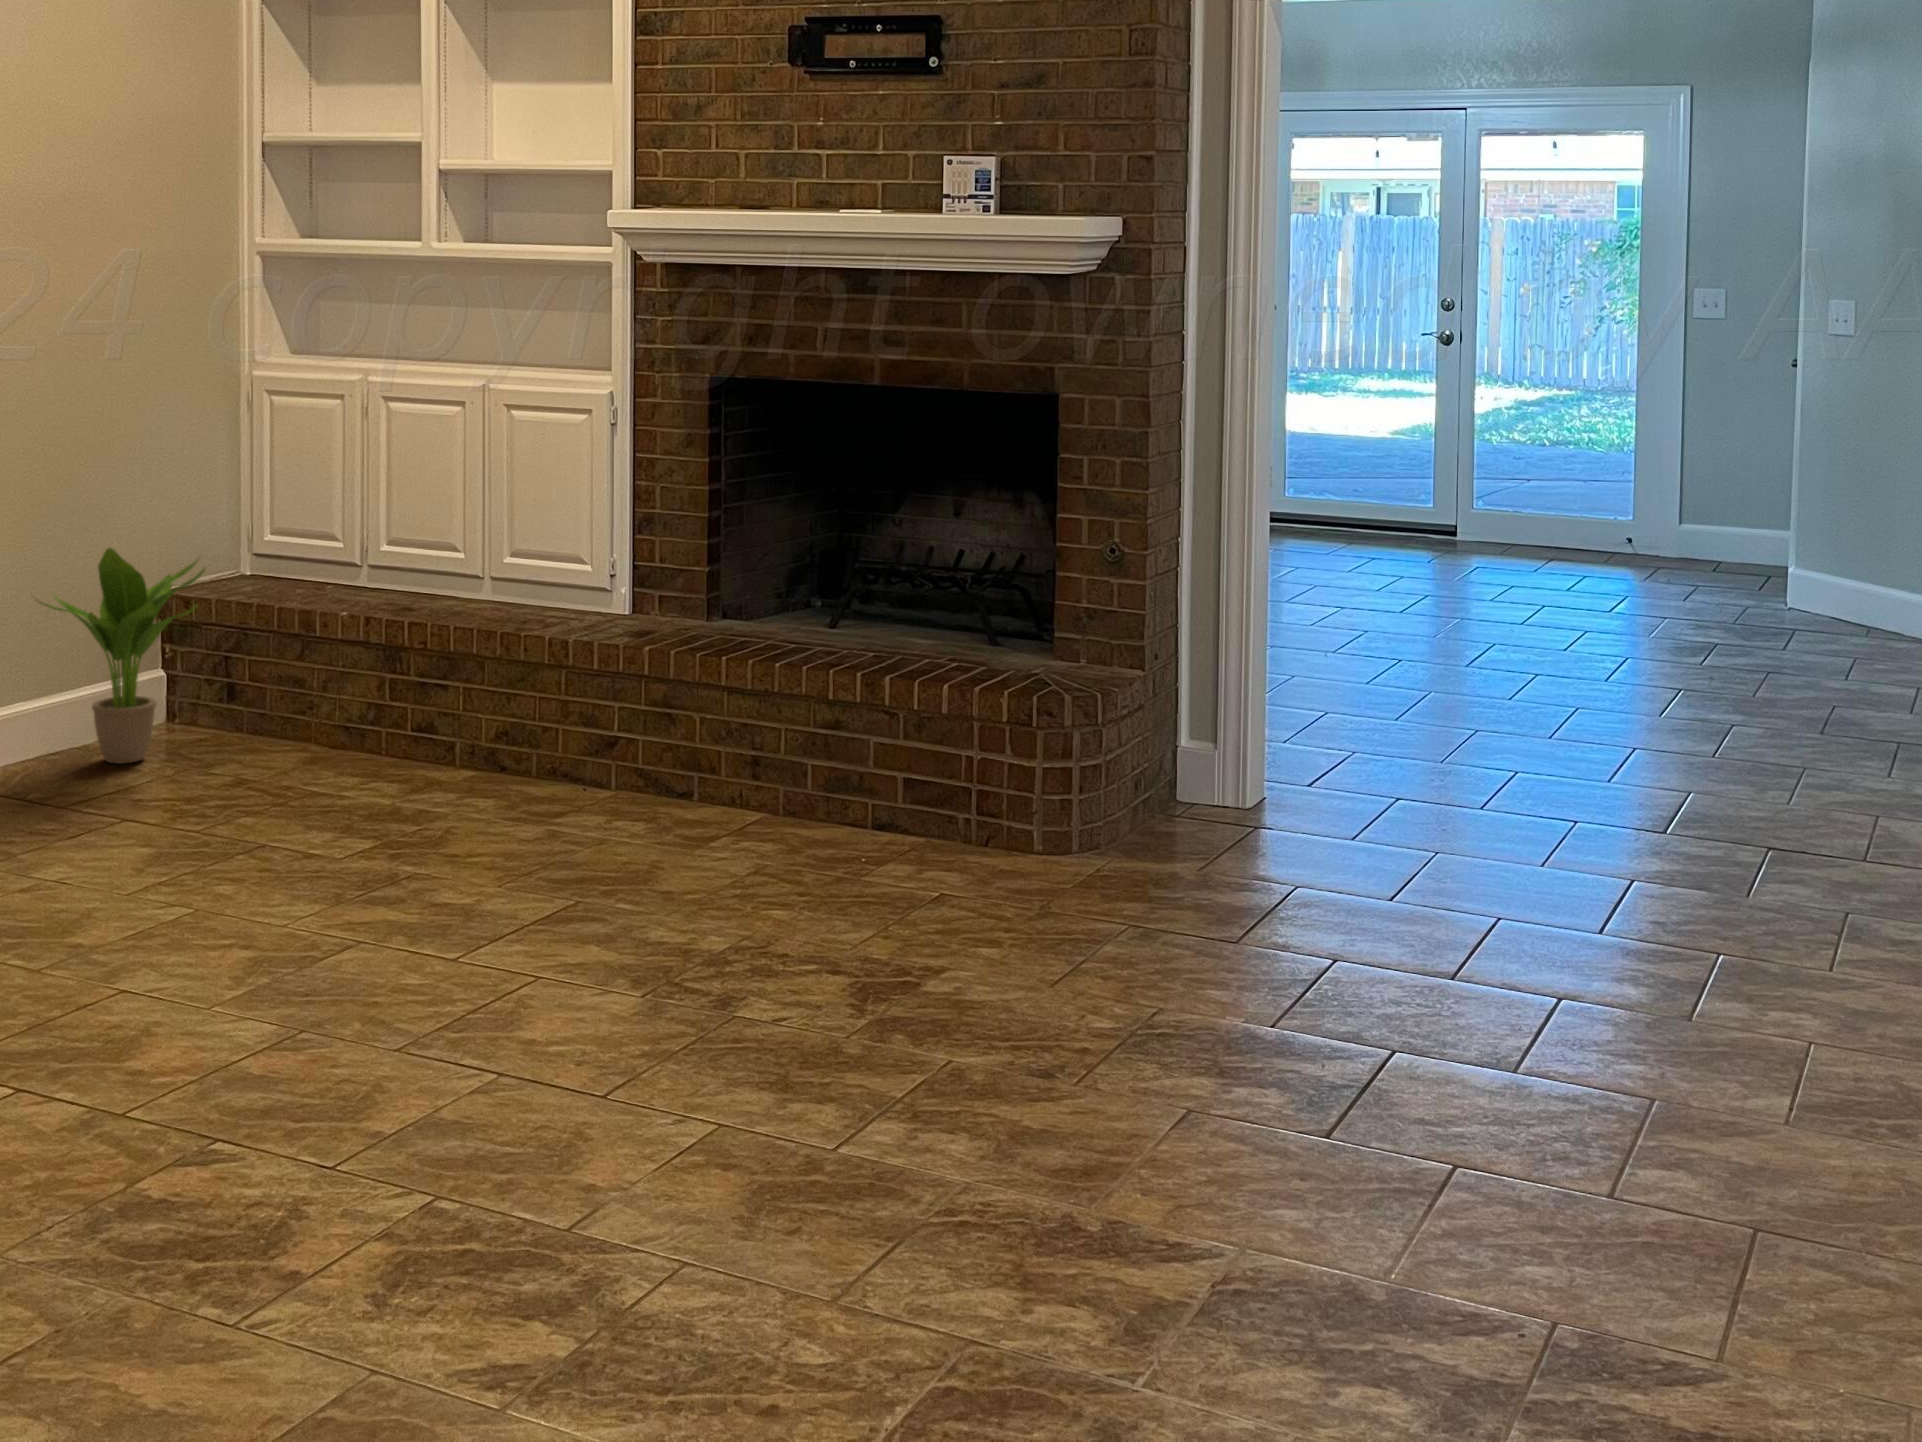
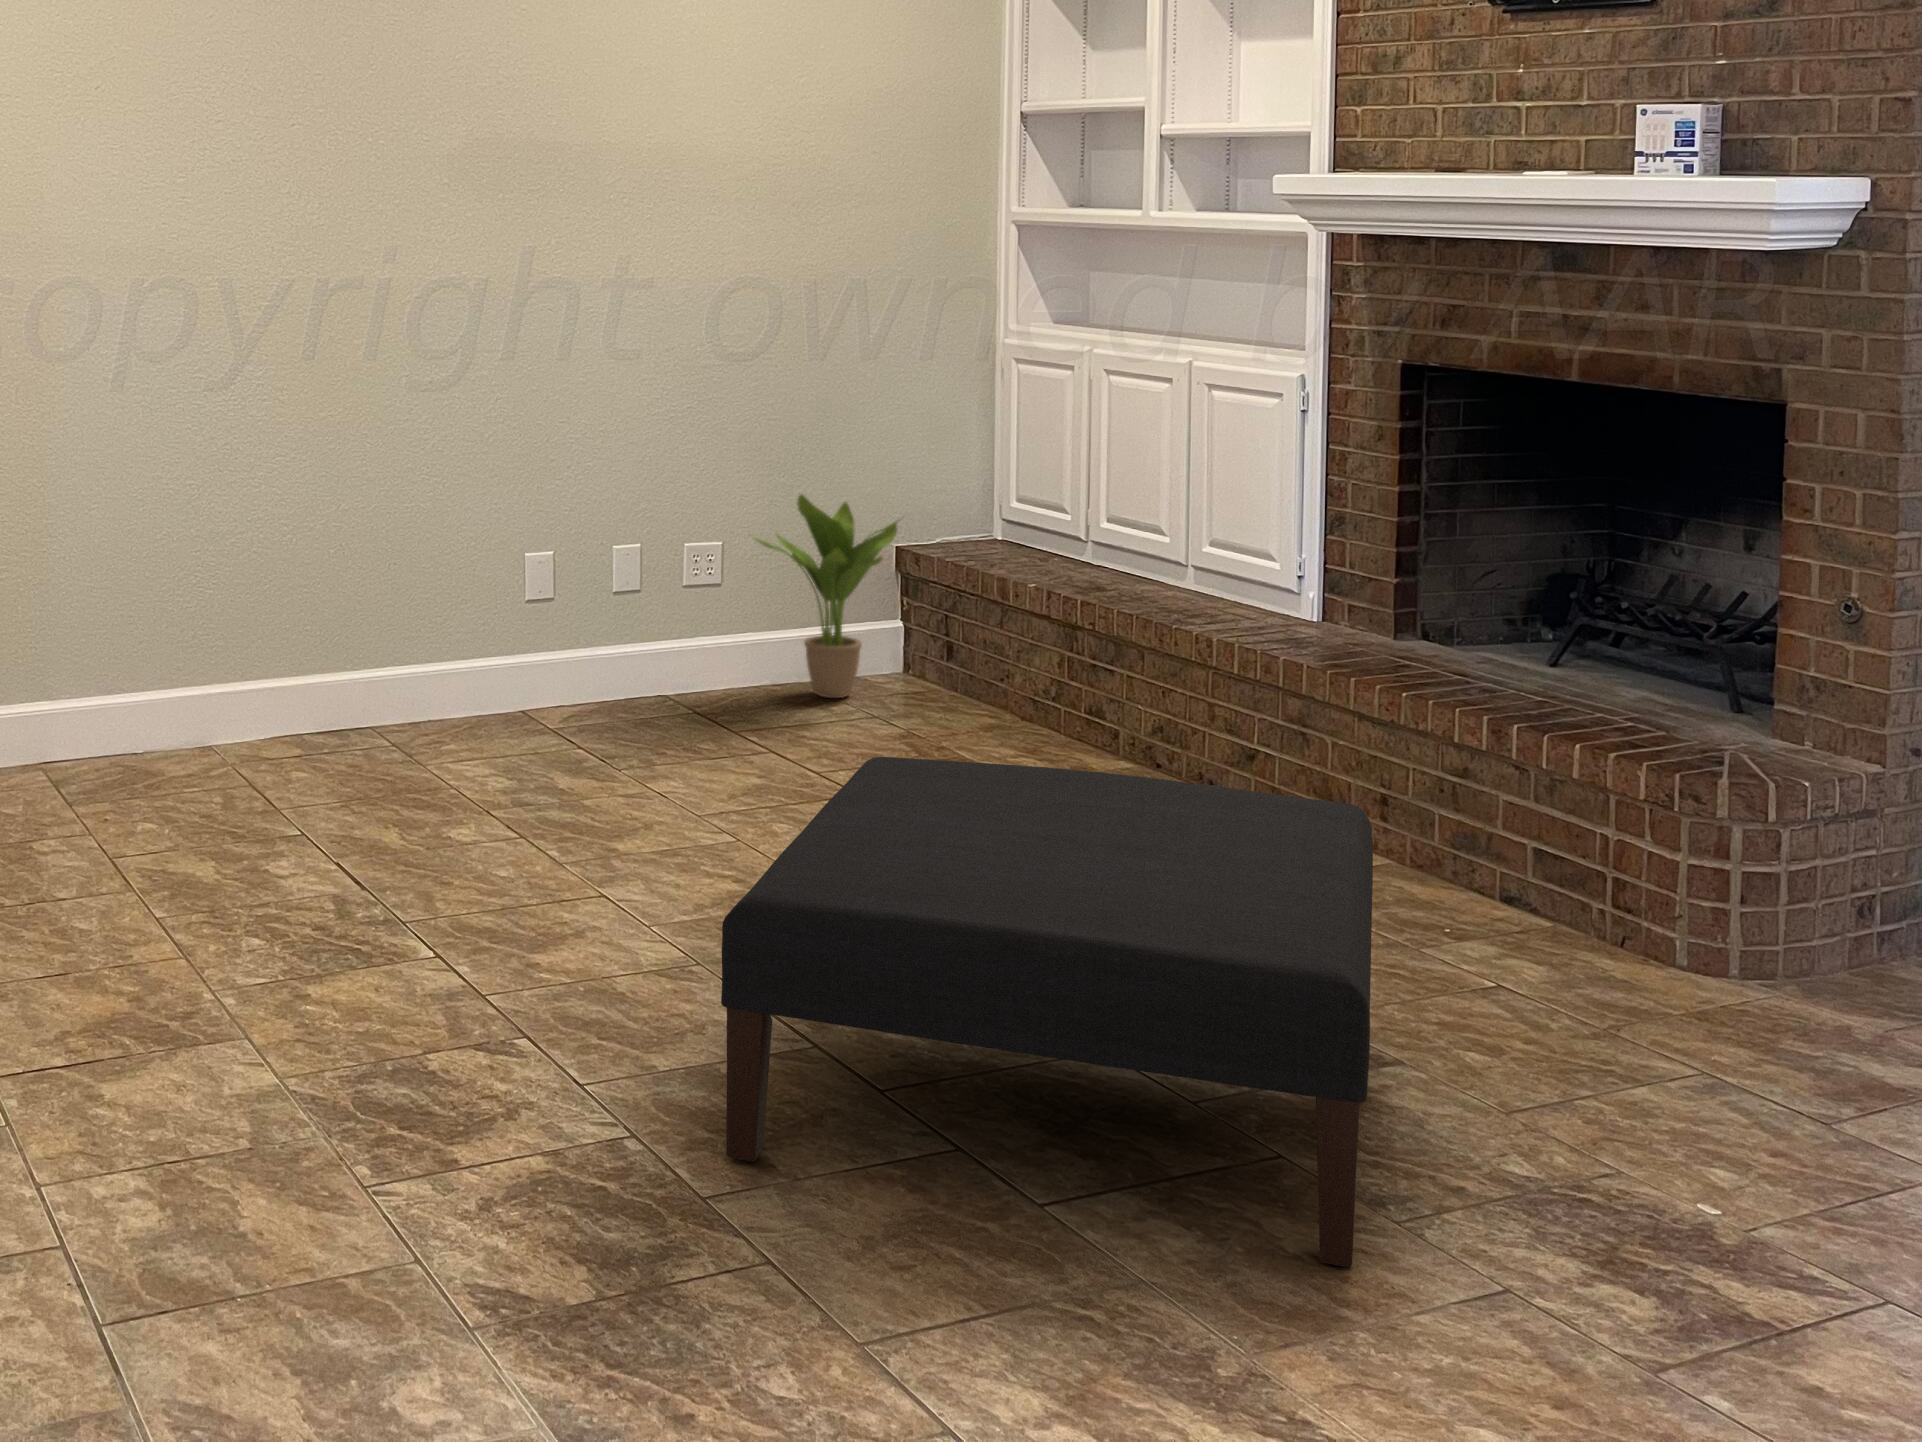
ottoman: none [452,755,1089,1193] -> present [721,757,1373,1267]

